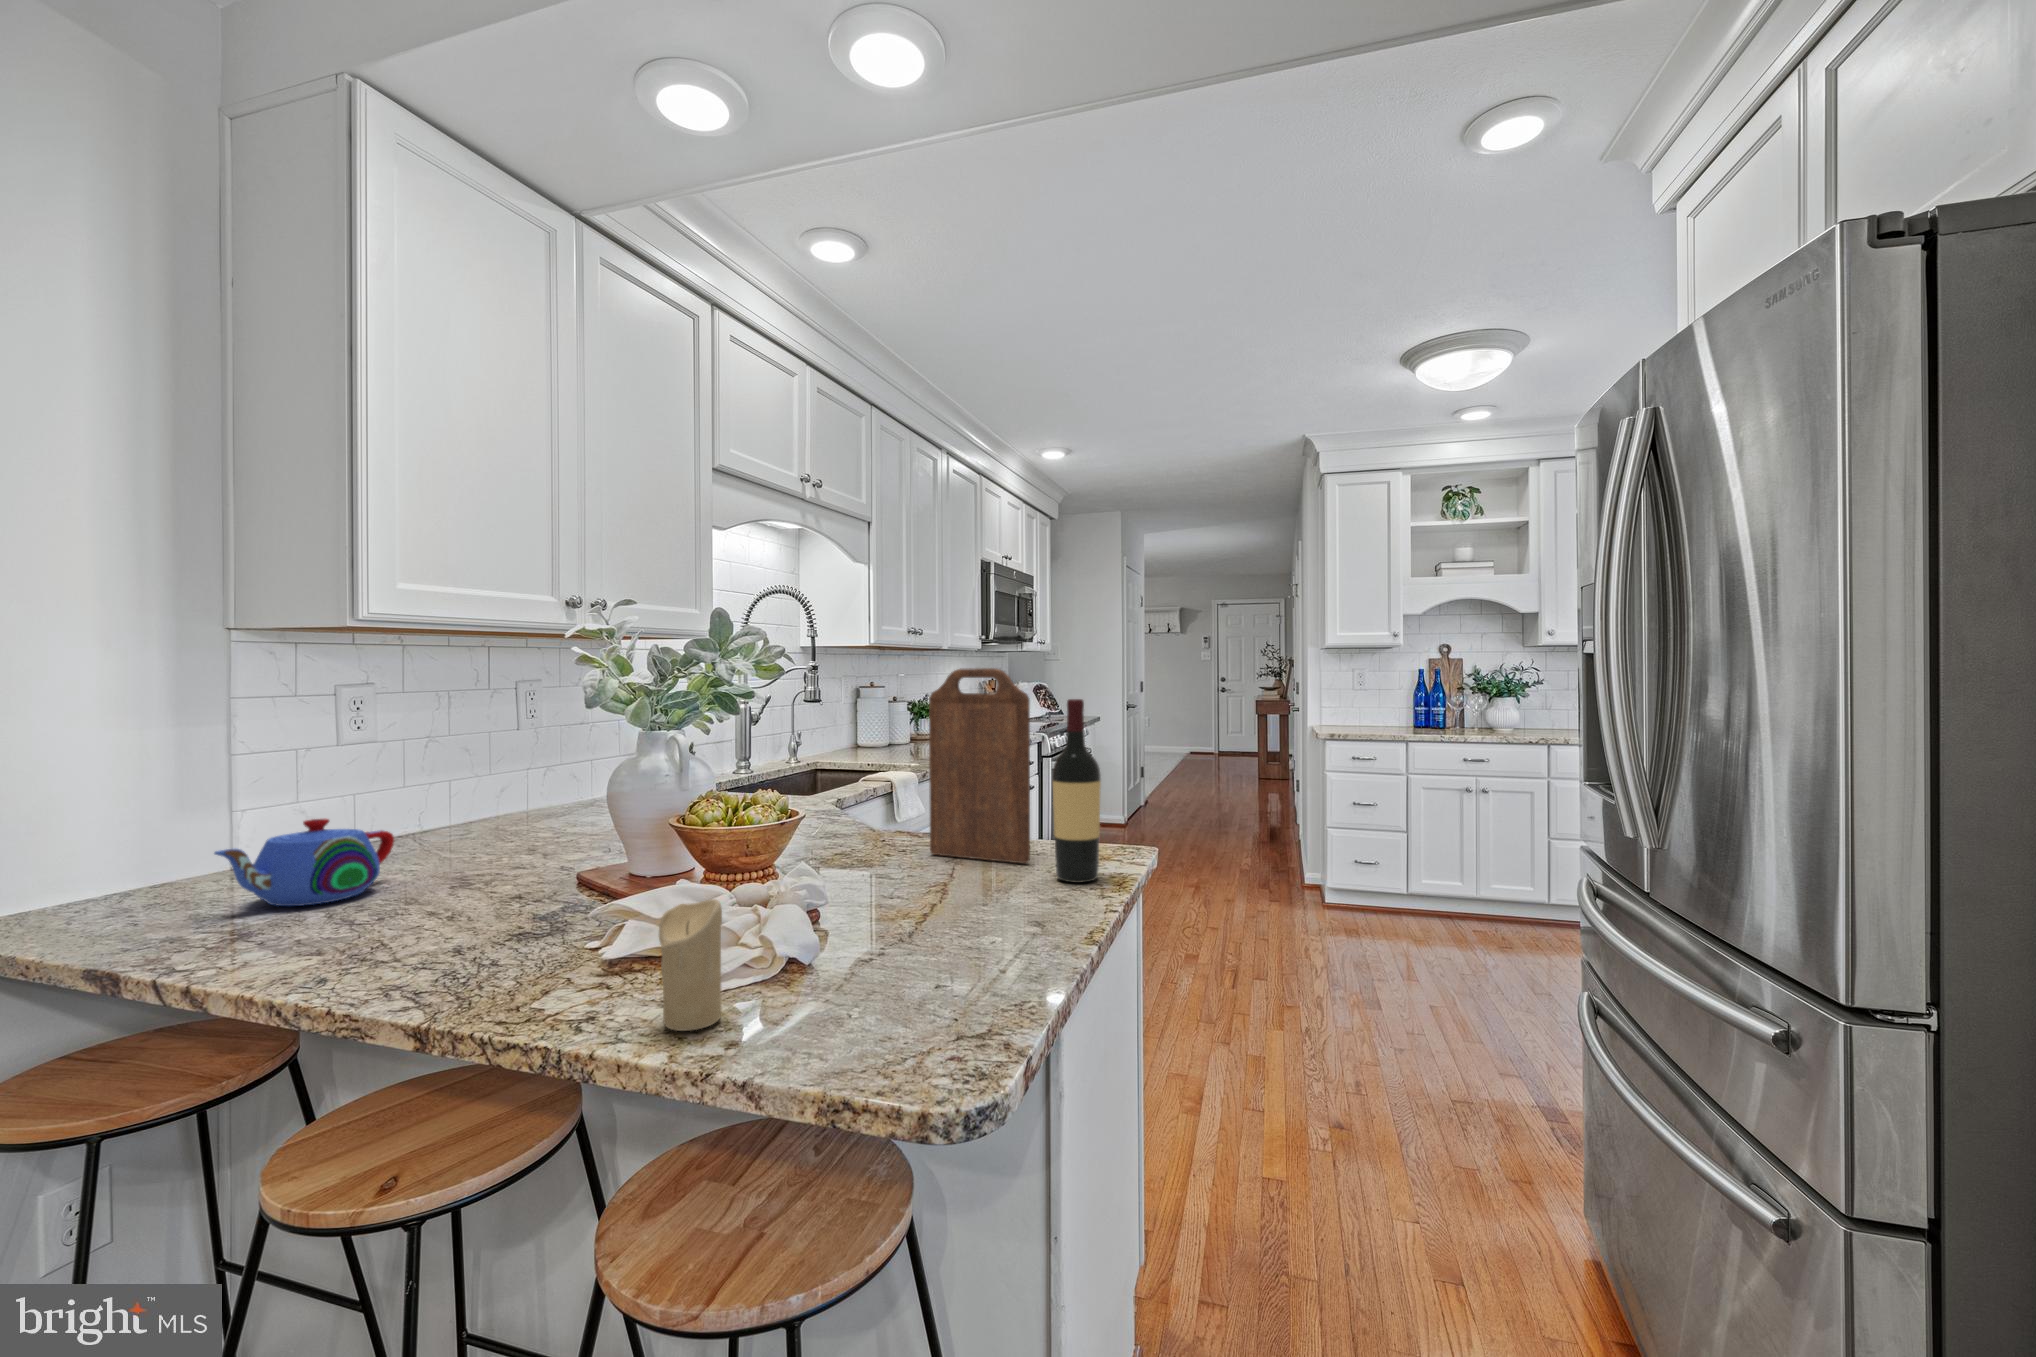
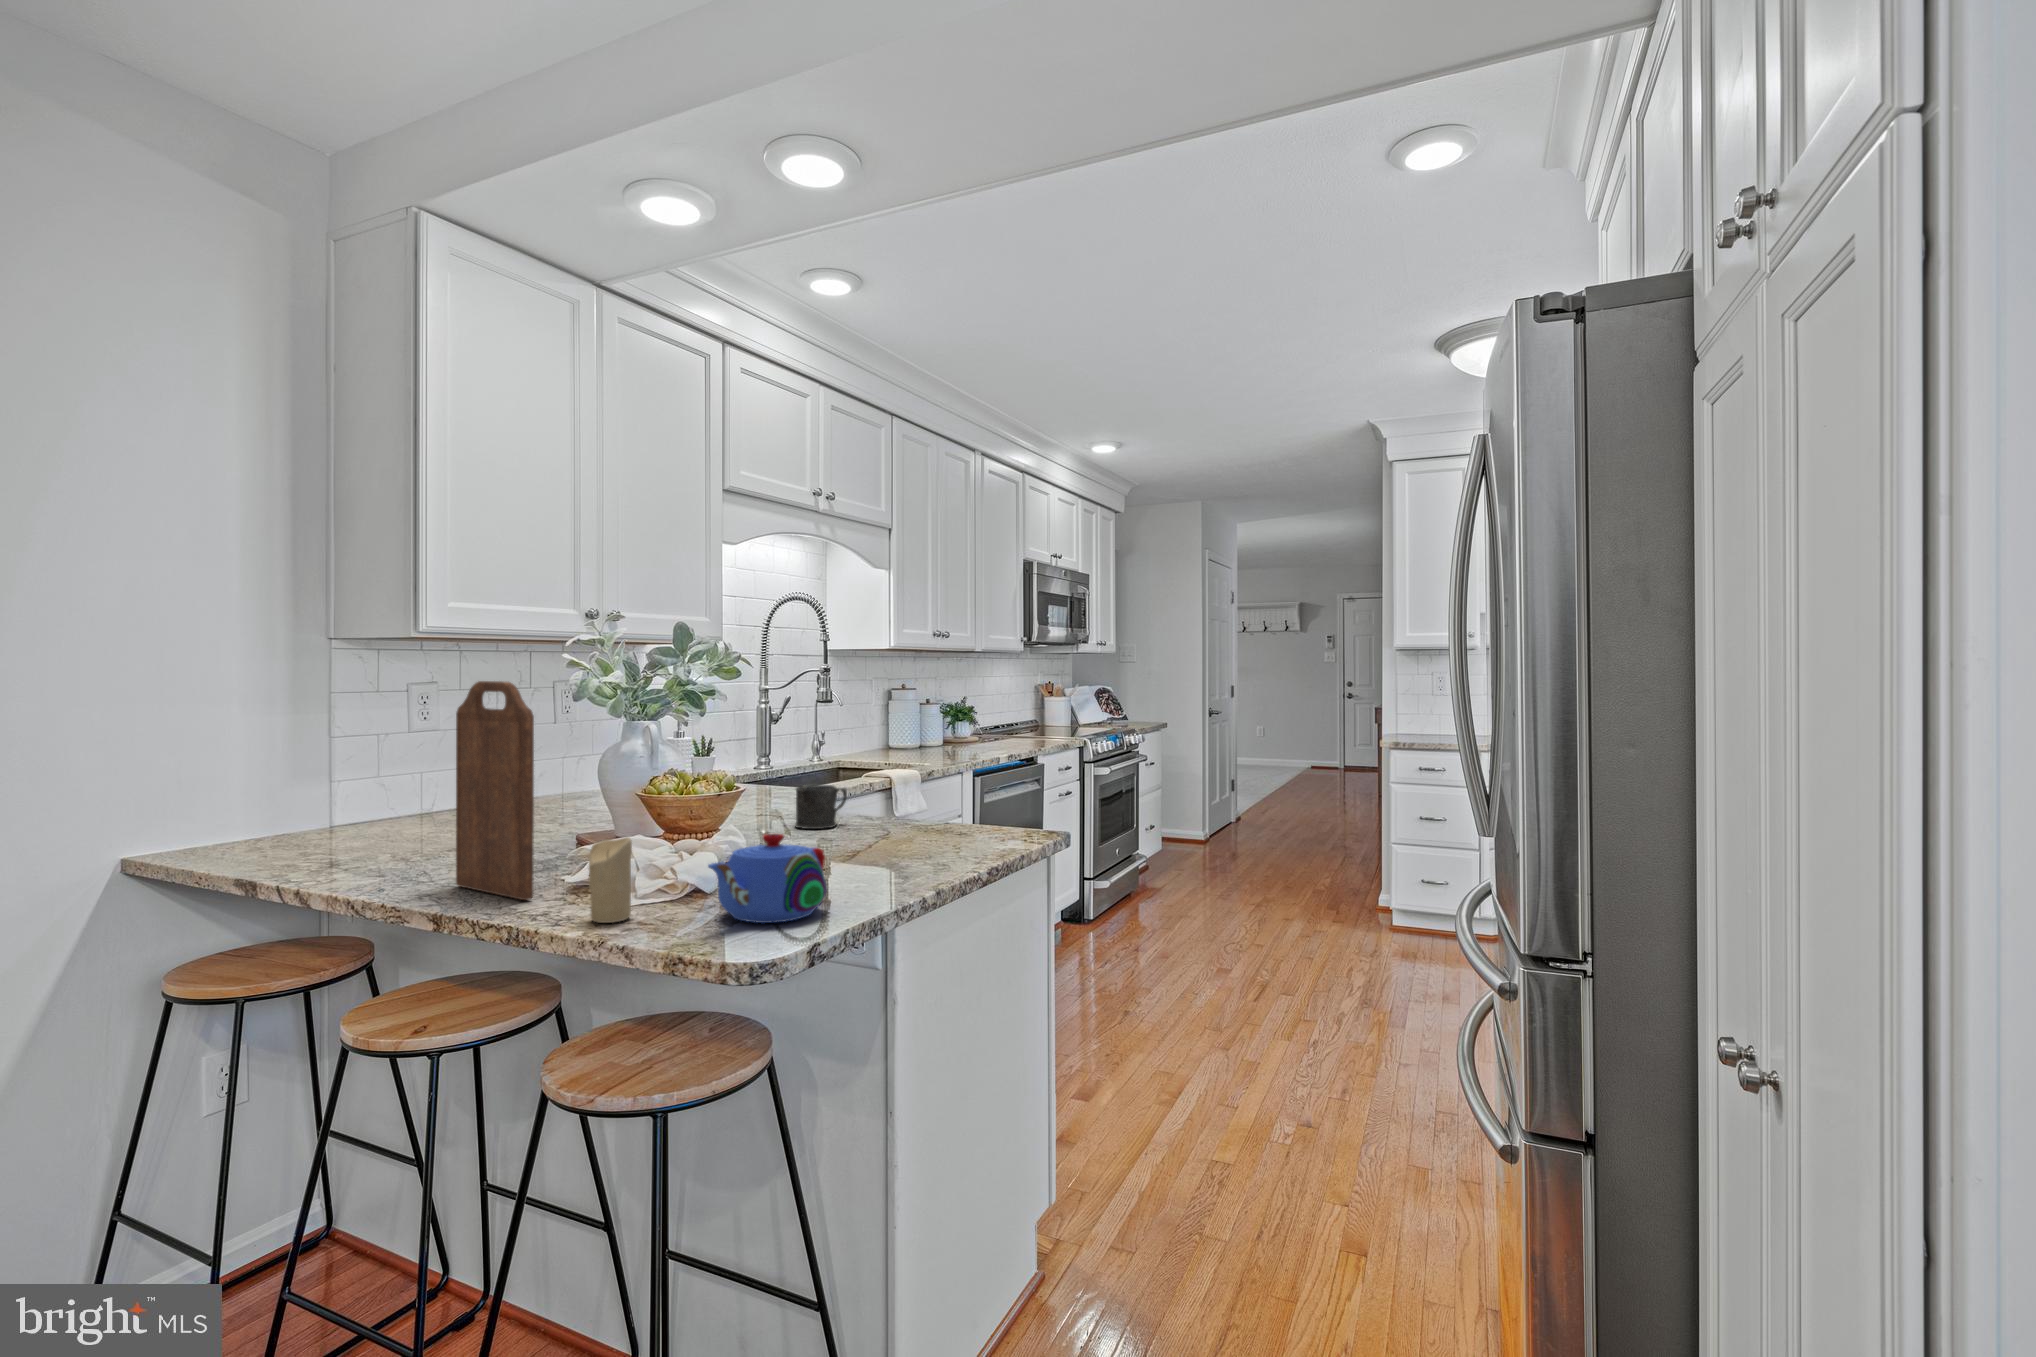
cutting board: present [929,668,1030,863] -> present [456,681,534,900]
wine bottle: present [1053,699,1101,883] -> none [946,703,986,857]
mug: none [841,796,899,849] -> present [795,785,847,829]
teapot: present [215,819,394,906] -> present [708,834,827,923]

